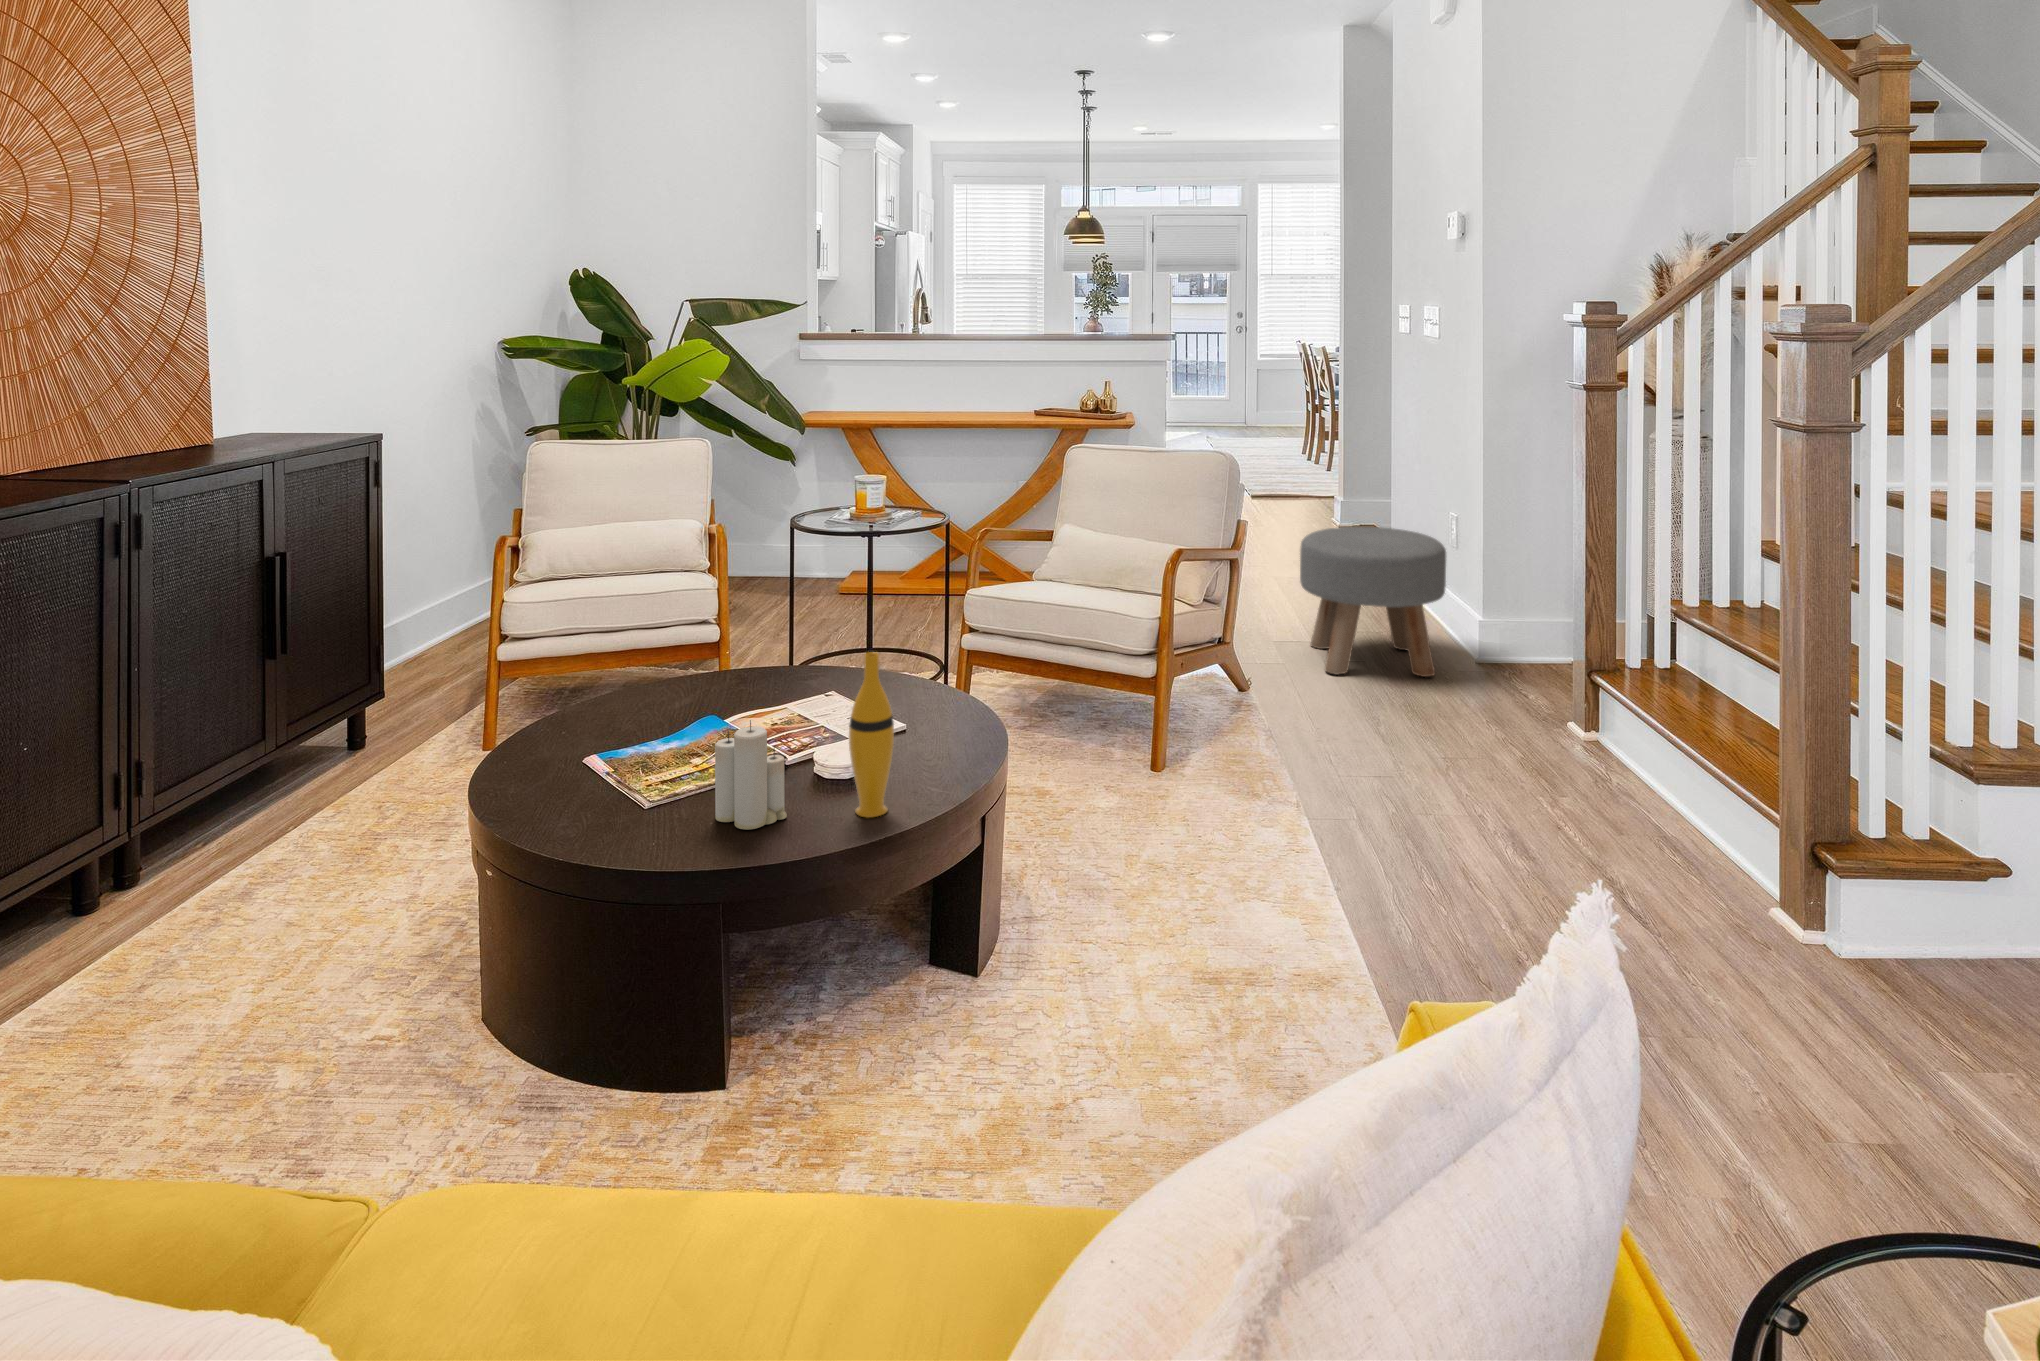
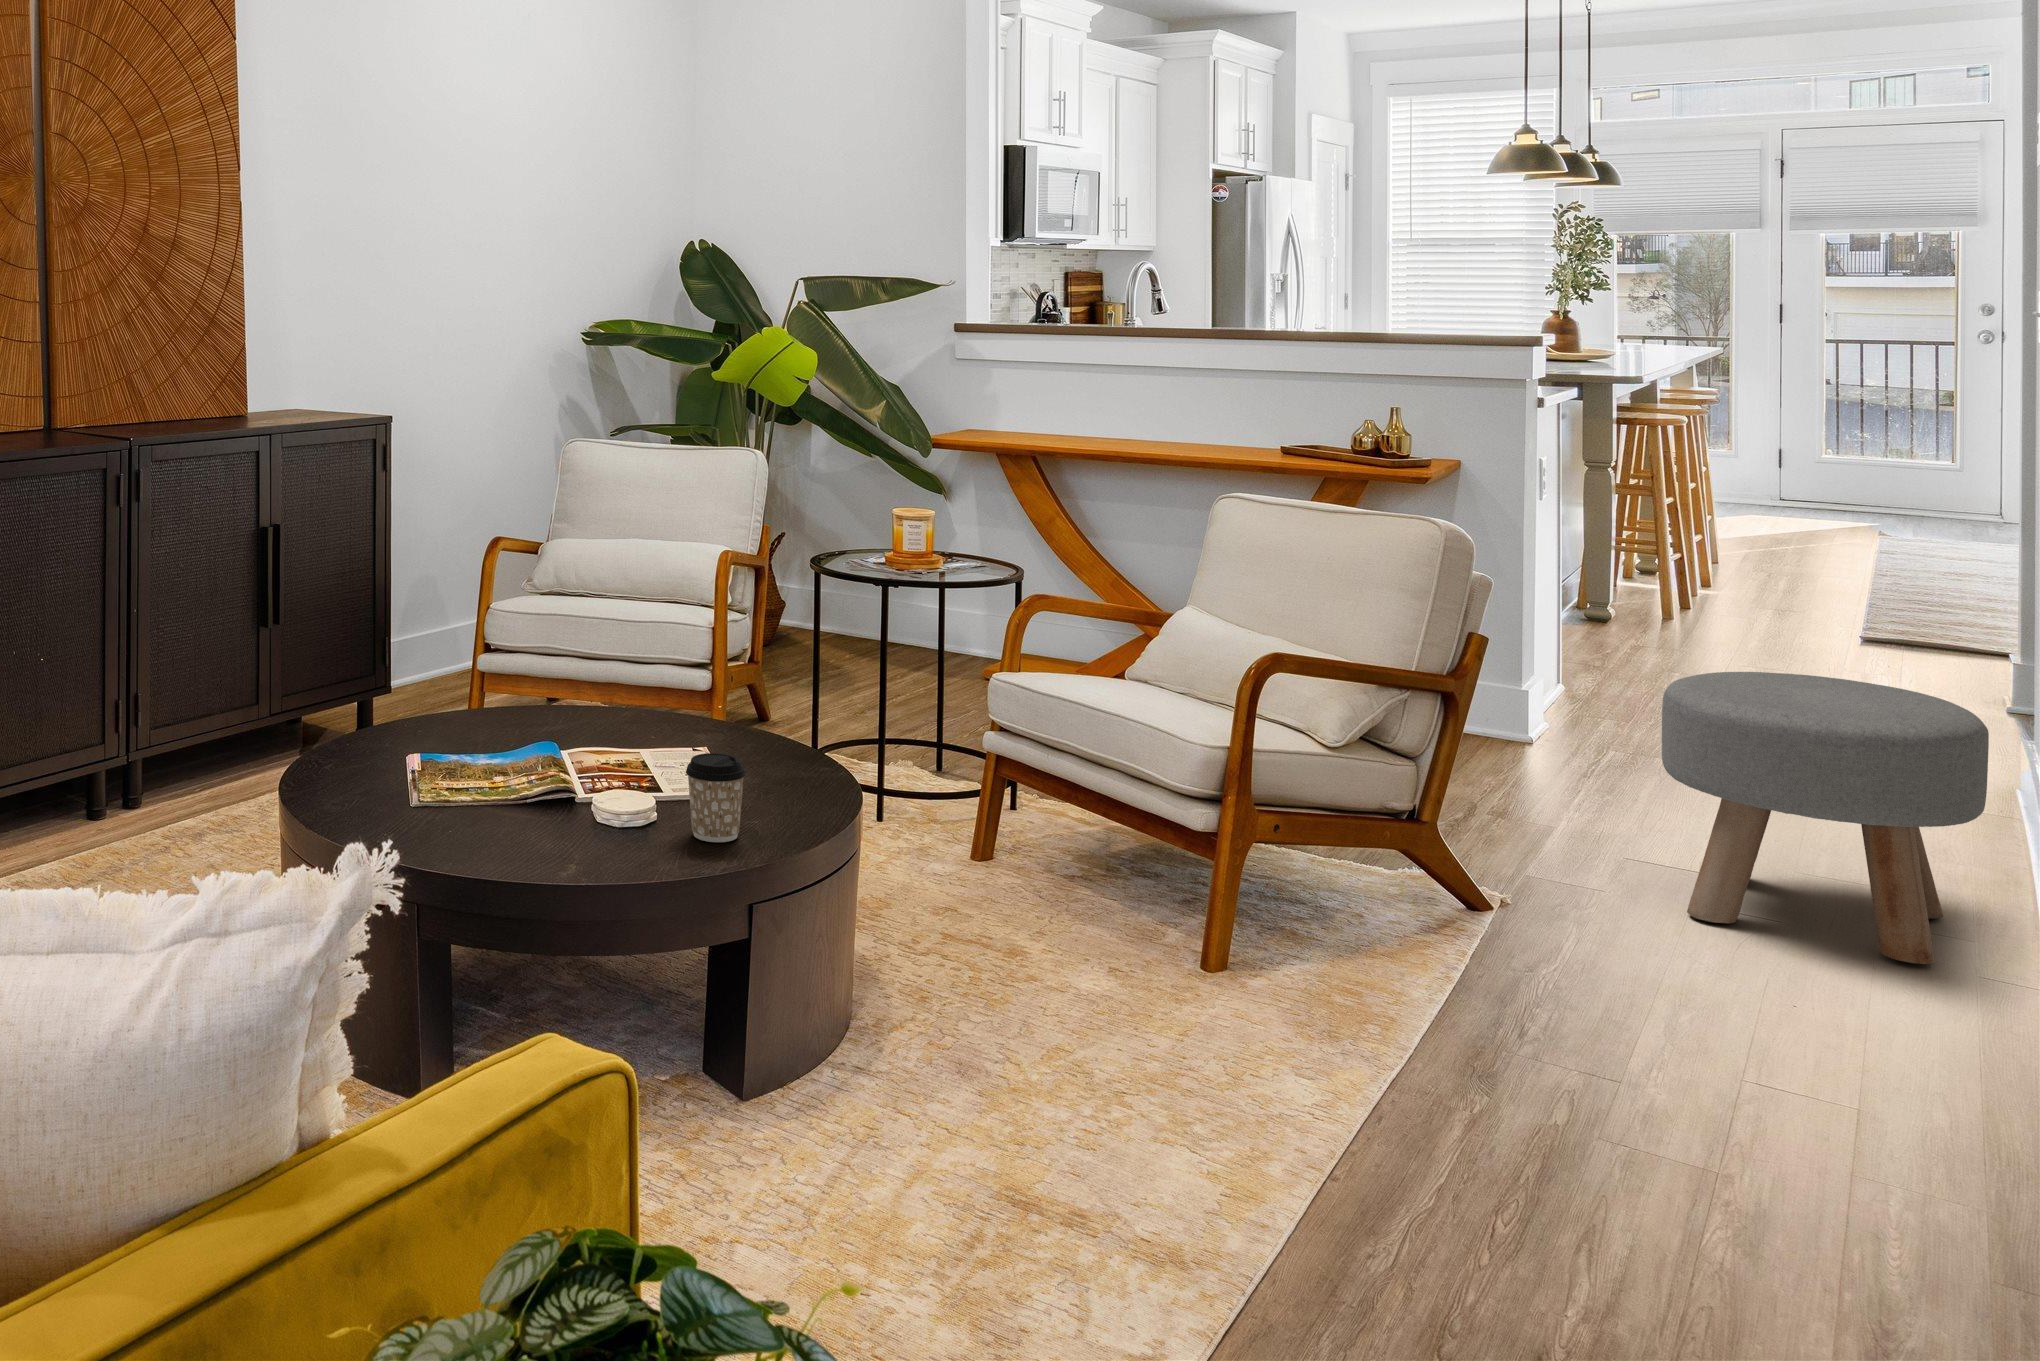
vase: present [849,652,894,817] -> none [588,672,640,862]
coffee cup: none [902,701,951,777] -> present [686,753,746,842]
candle: present [715,720,787,829] -> none [462,725,529,843]

